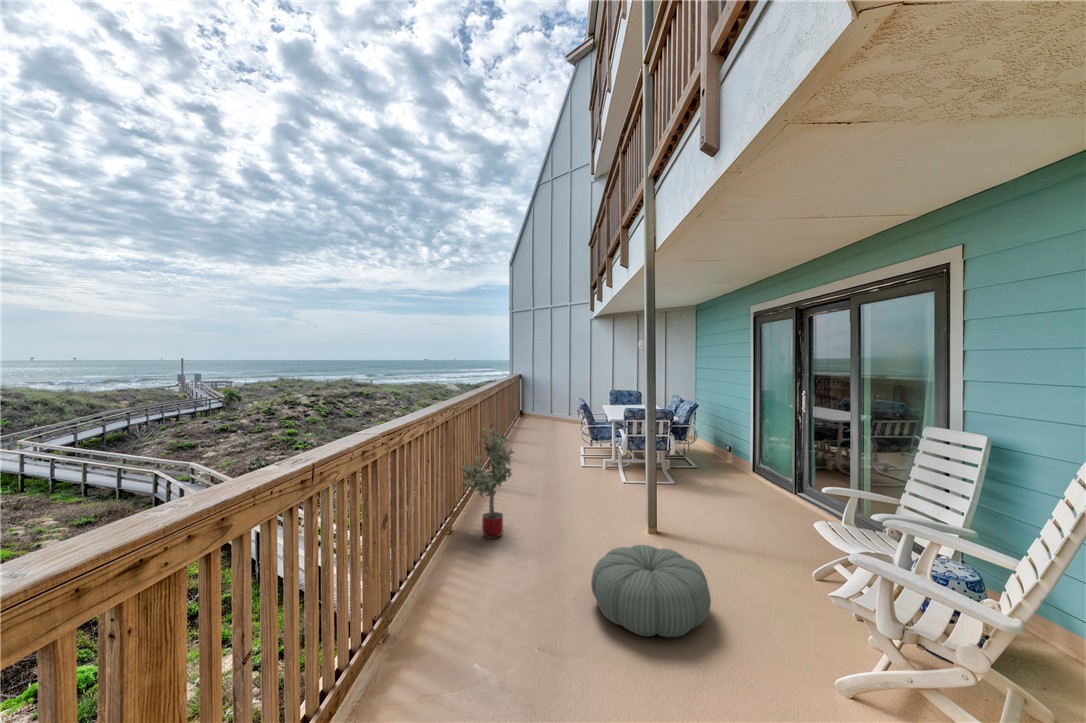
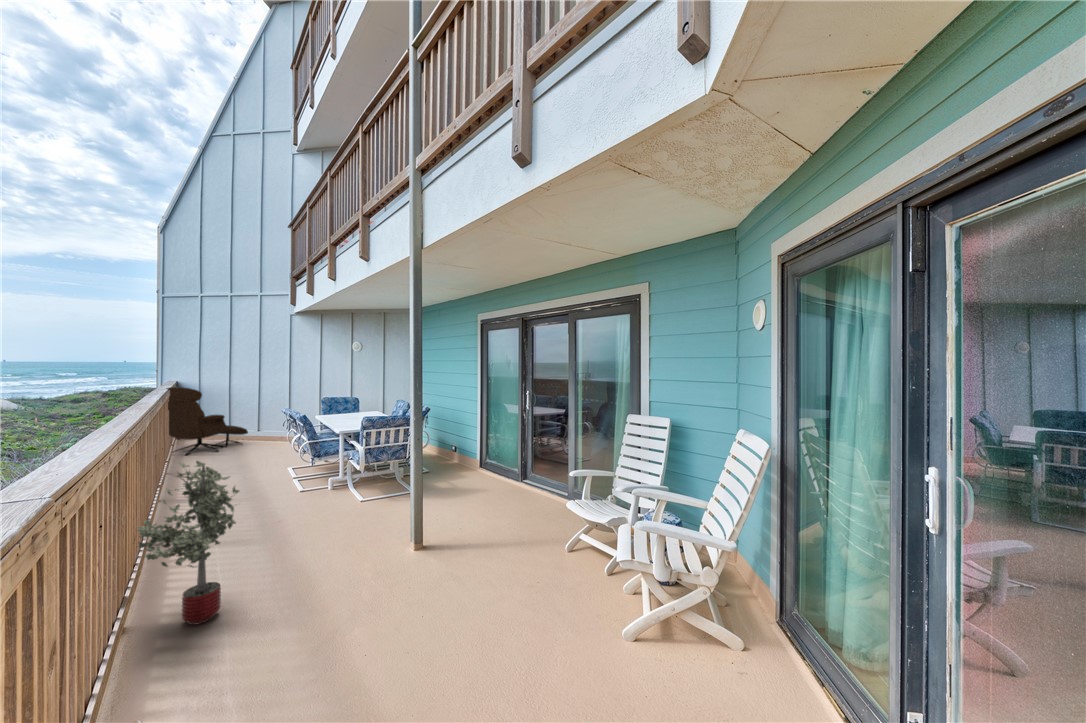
lounge chair: none [508,378,561,429] -> present [166,387,248,455]
pouf: present [591,545,711,637] -> none [391,563,519,669]

